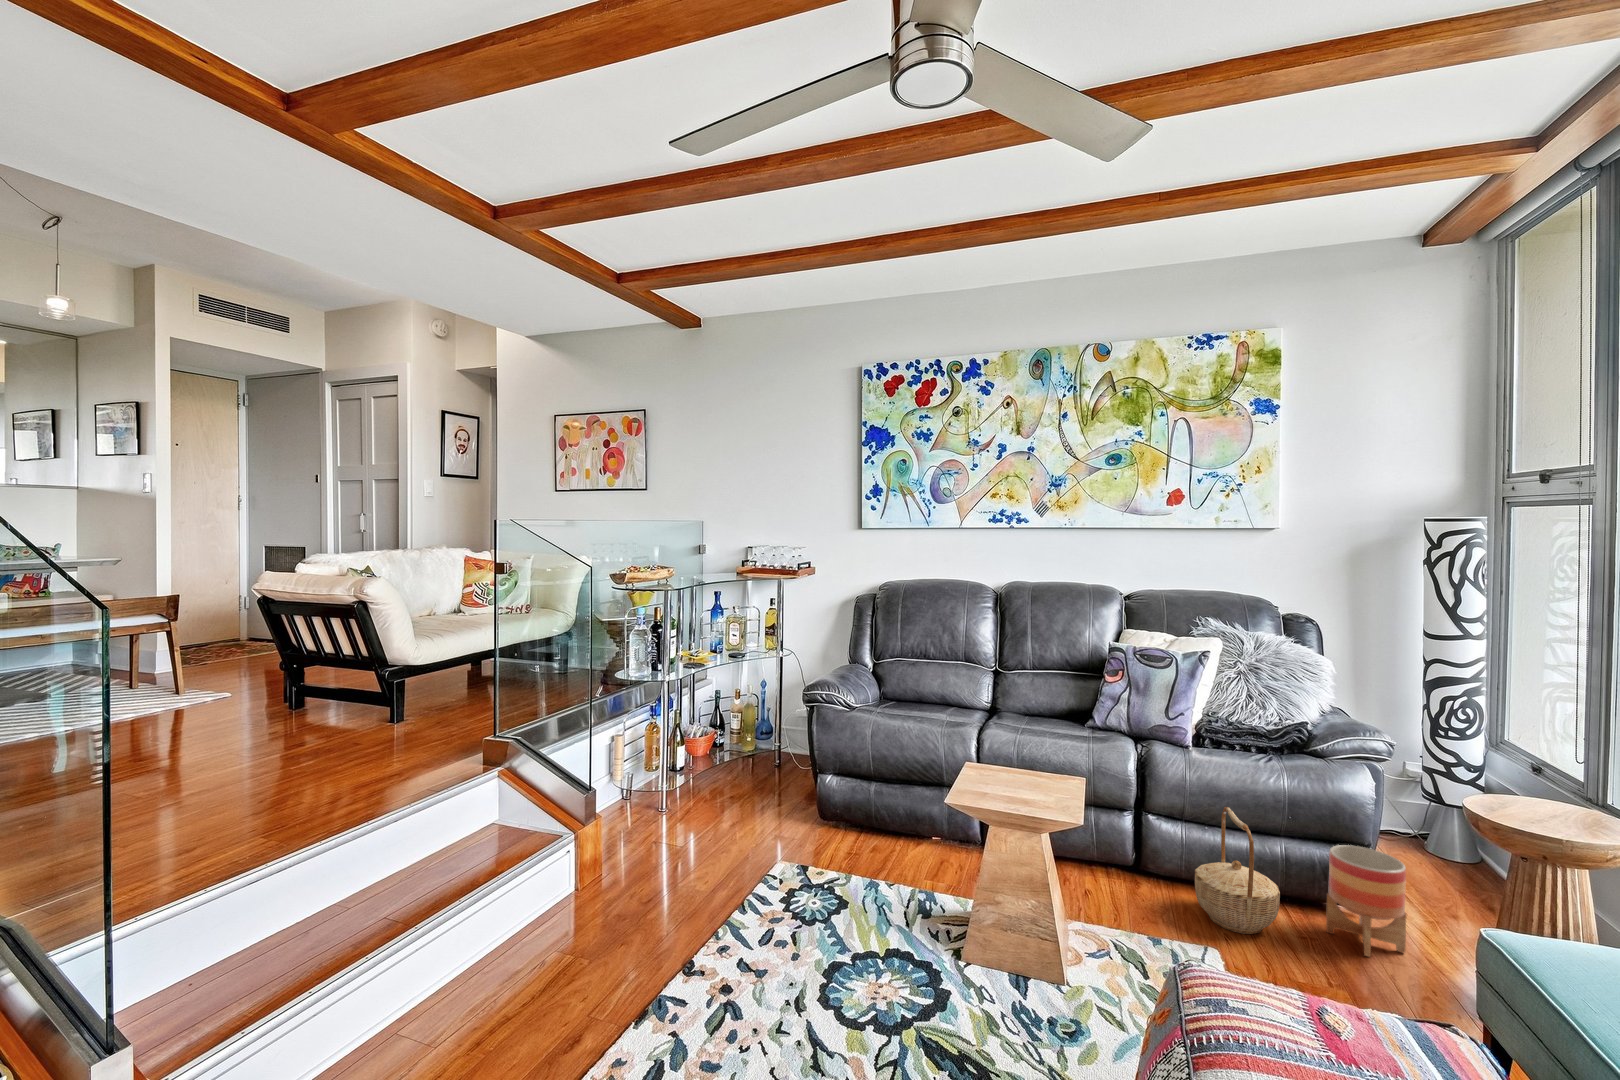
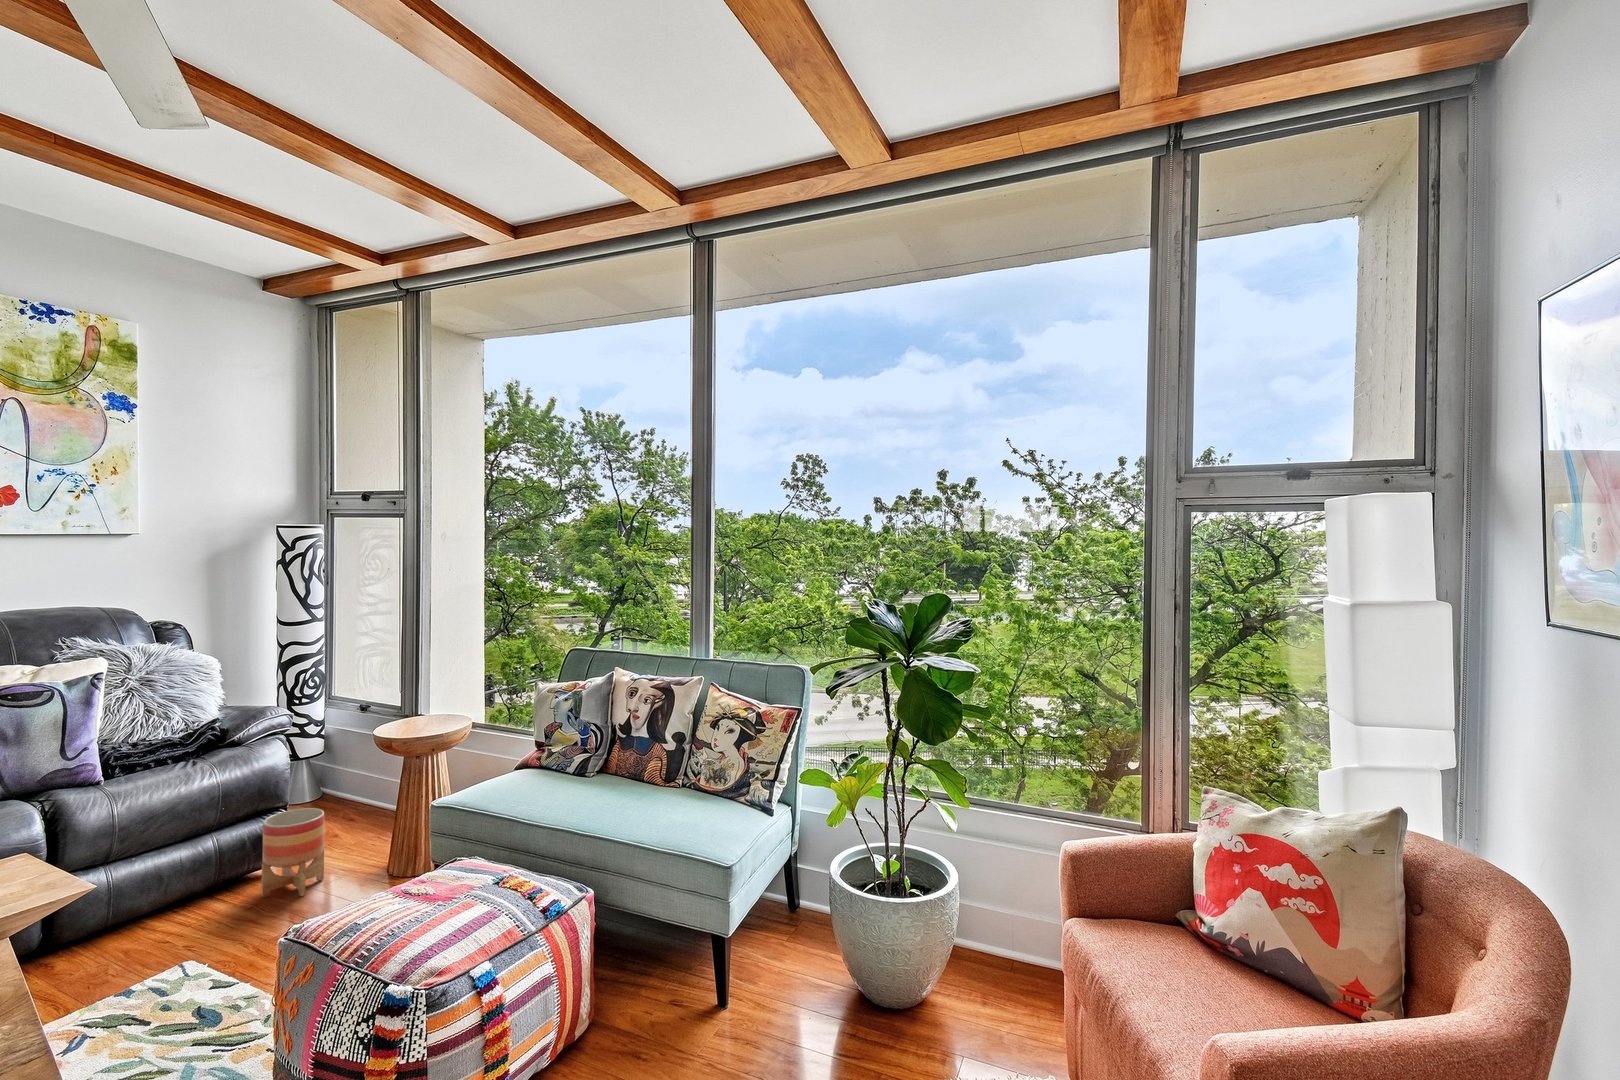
basket: present [1195,807,1280,934] -> none [136,826,231,946]

